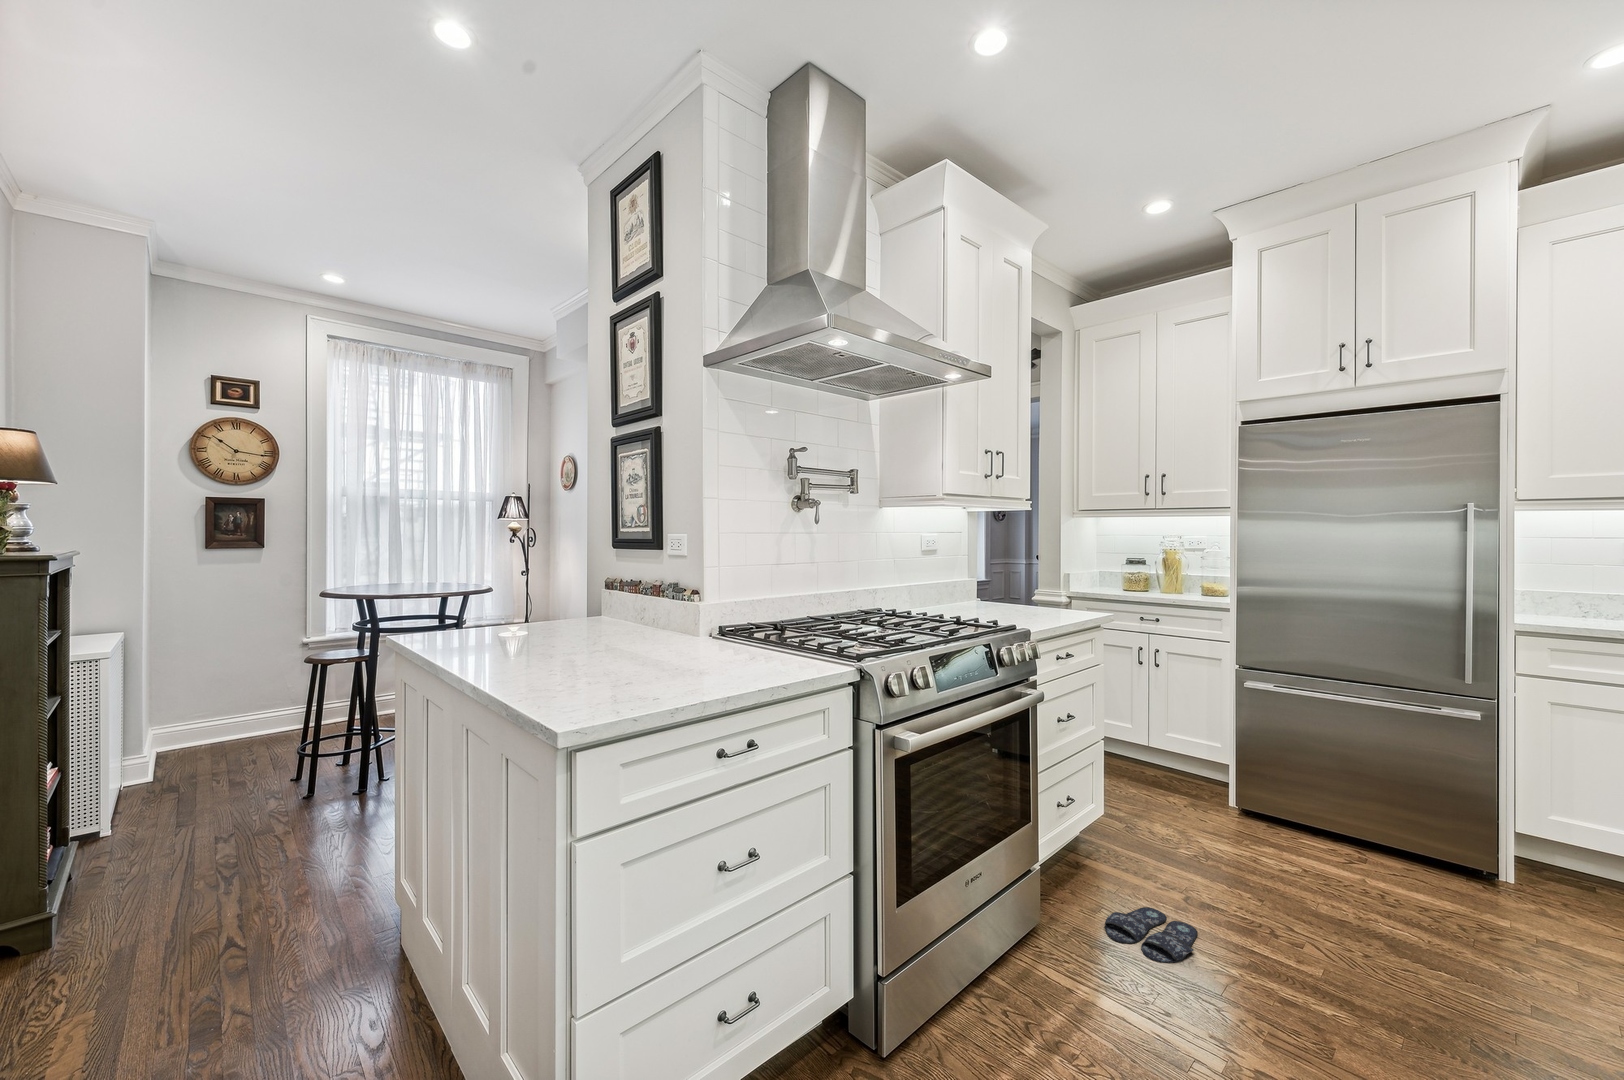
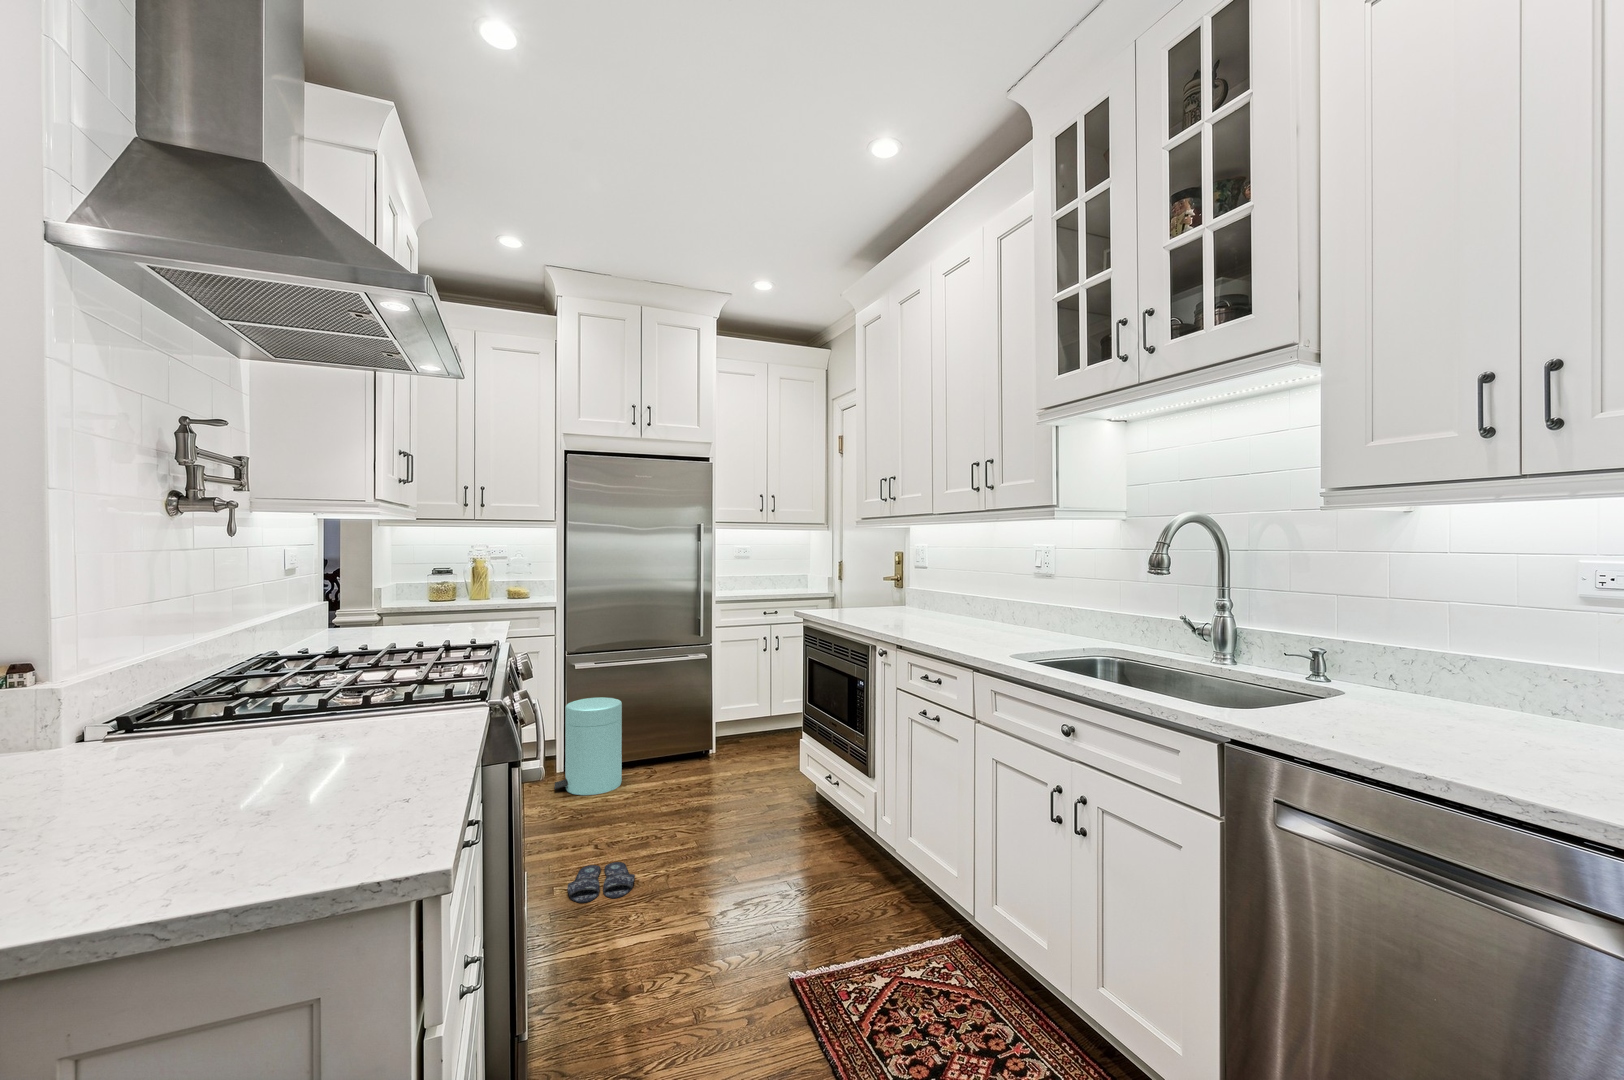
trash can: none [1203,726,1301,853] -> present [554,697,622,795]

